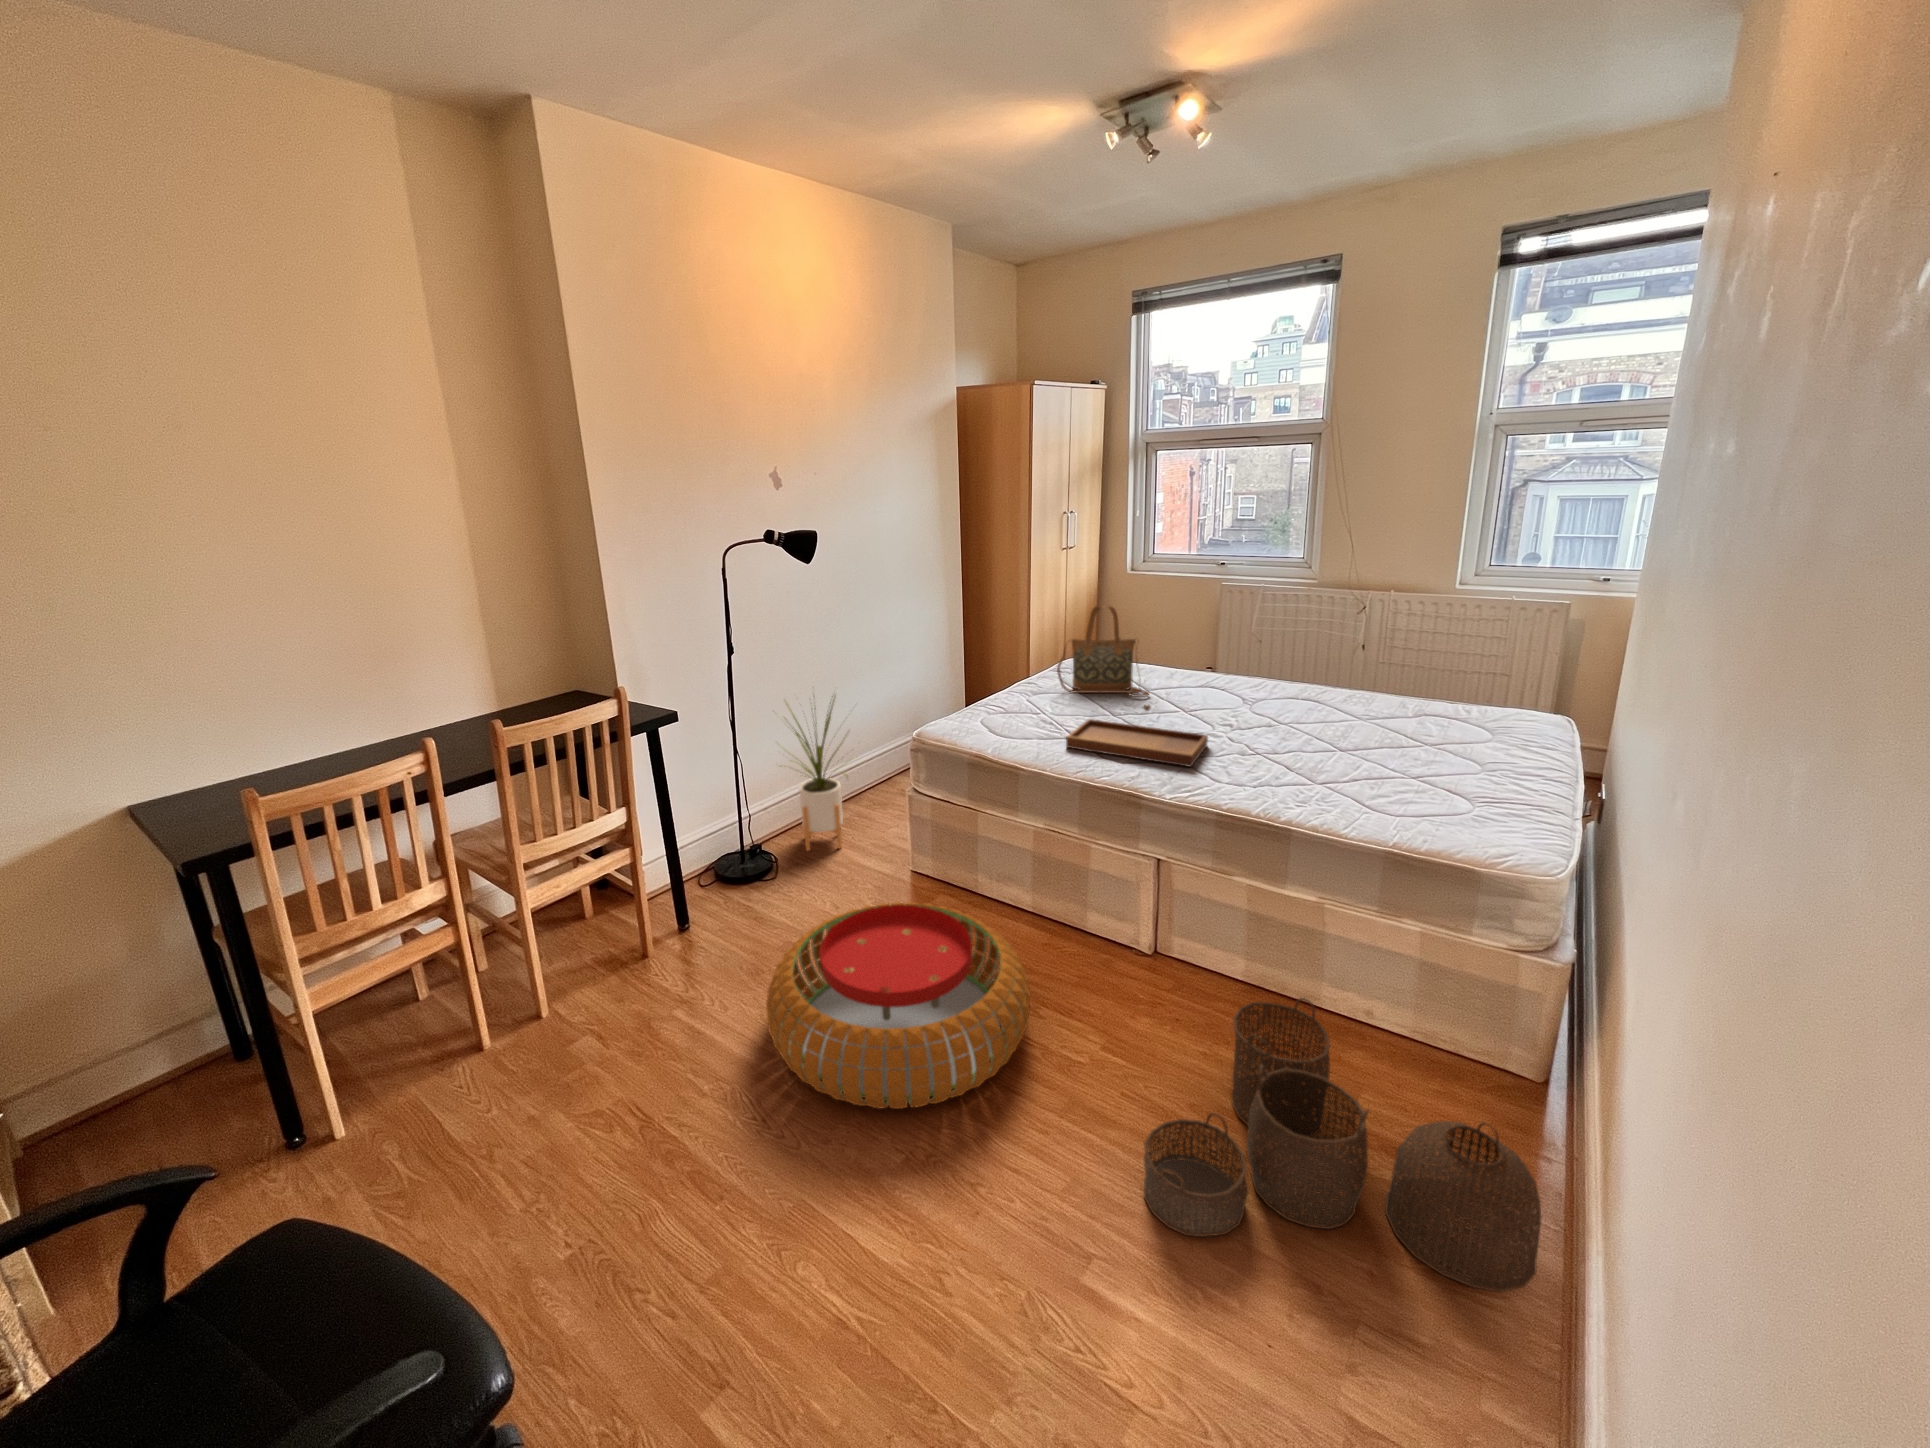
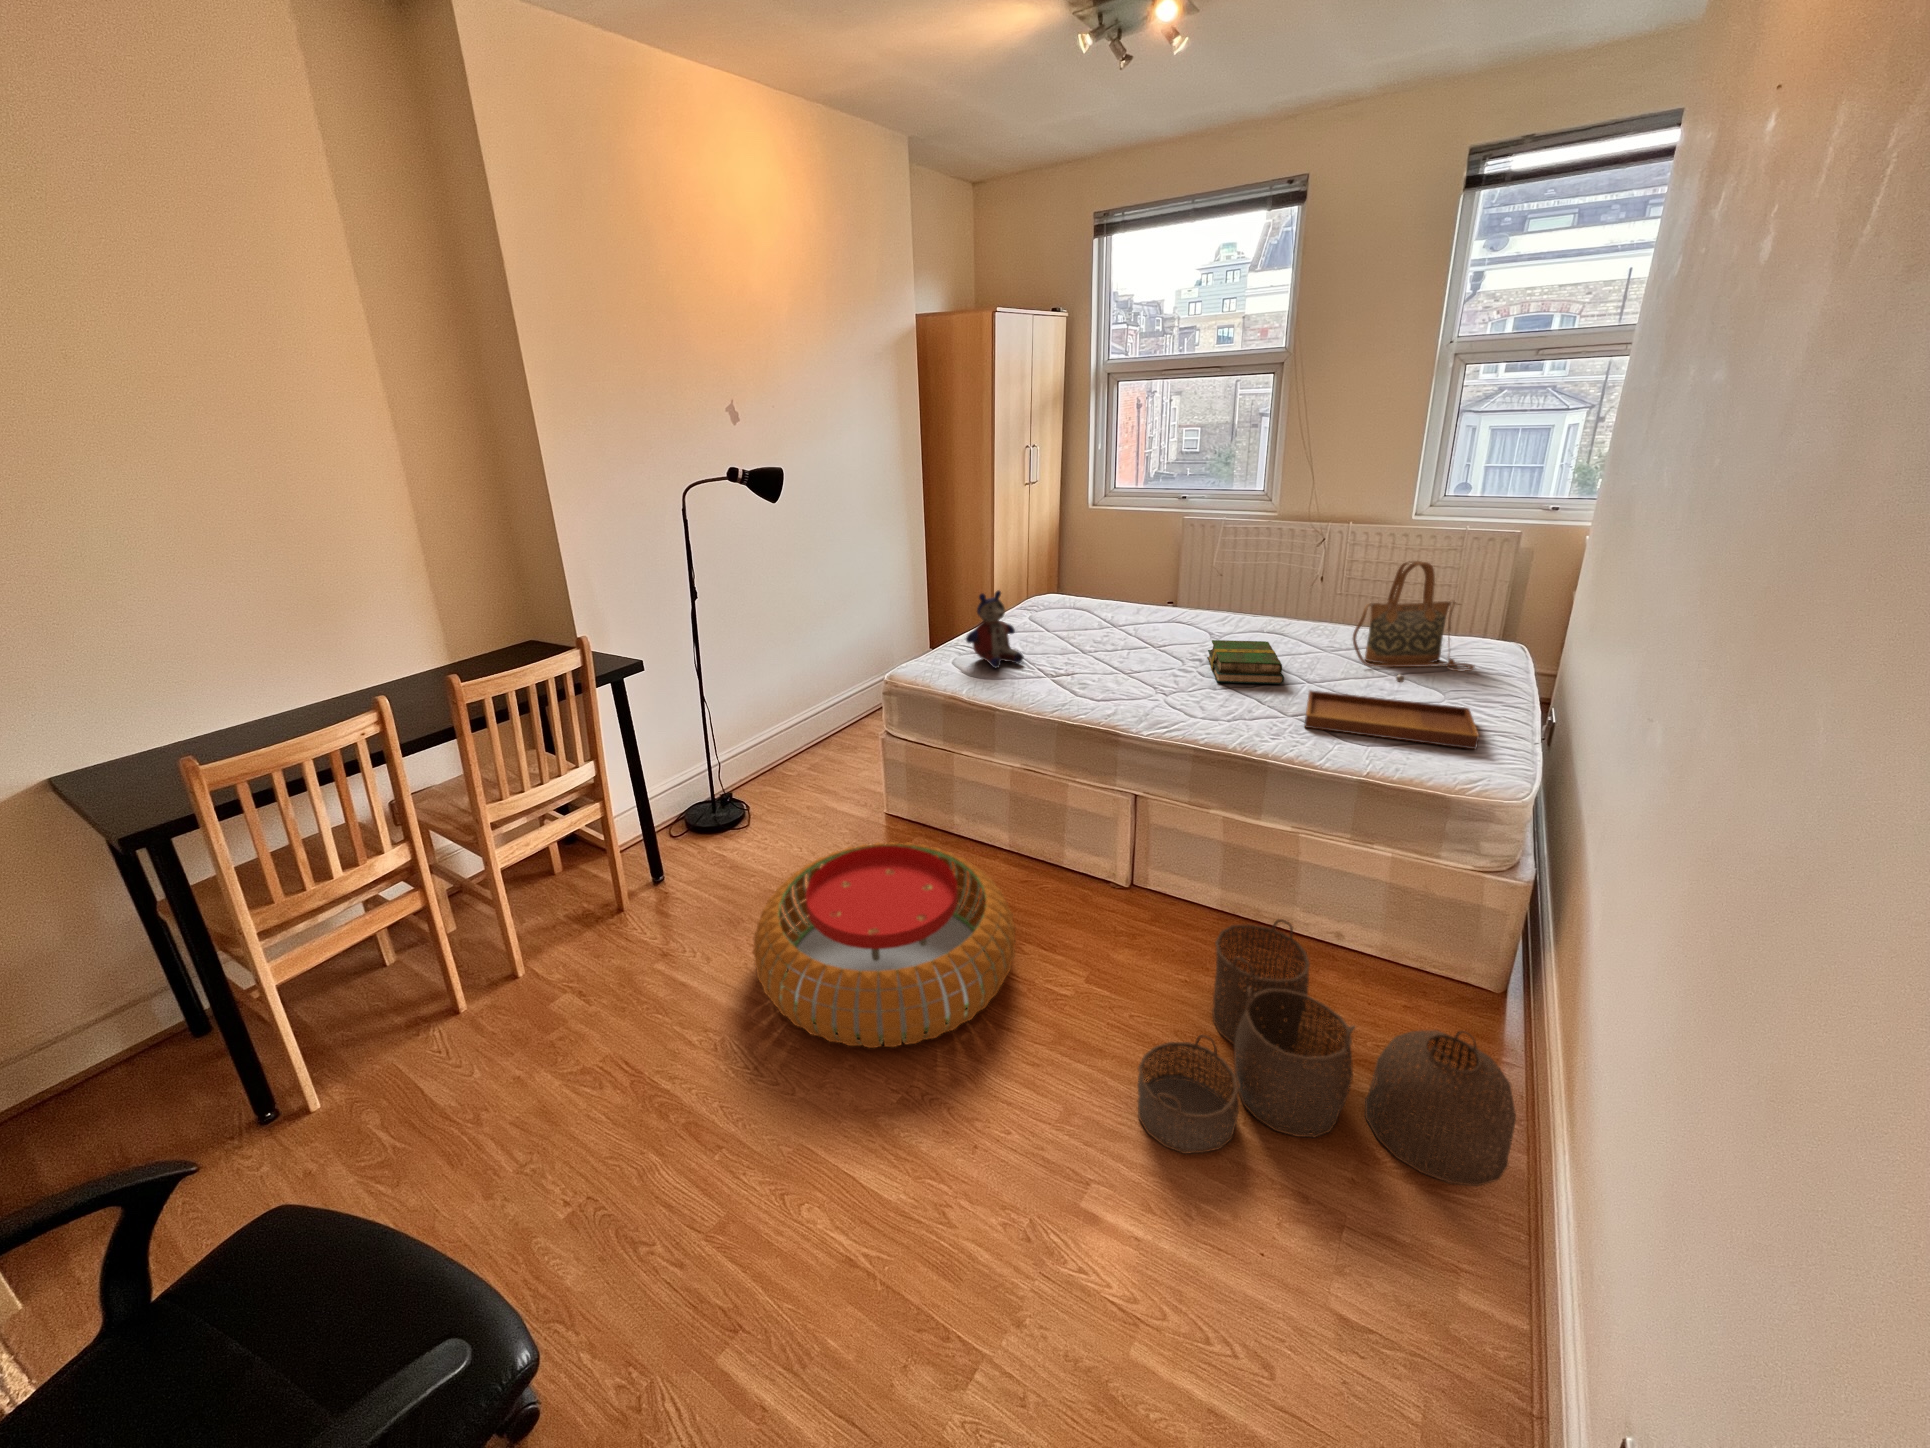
handbag: present [1057,605,1149,697] -> present [1353,561,1474,671]
stuffed bear: none [997,653,1055,731] -> present [966,590,1023,668]
house plant: present [785,696,846,851] -> none [736,628,831,794]
tray: present [1066,704,1208,767] -> present [1305,674,1479,749]
book: none [1245,709,1322,756] -> present [1207,640,1284,684]

